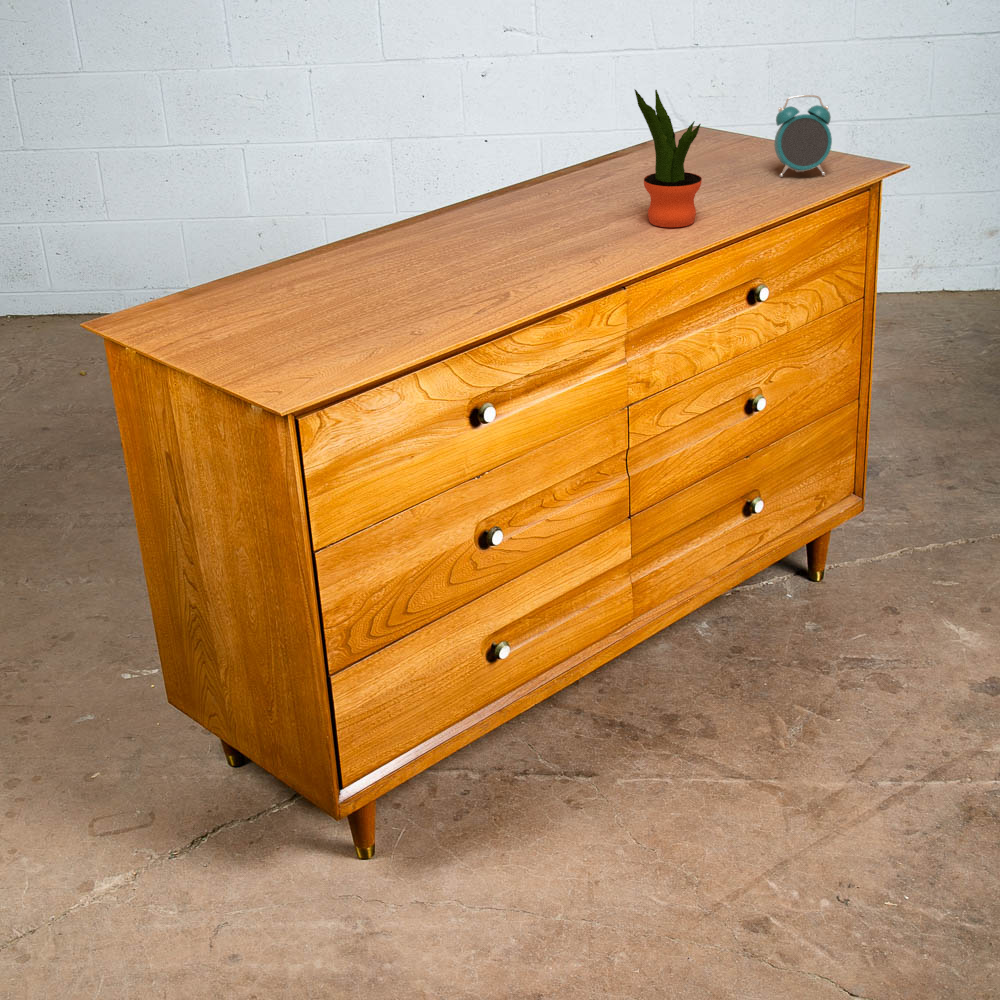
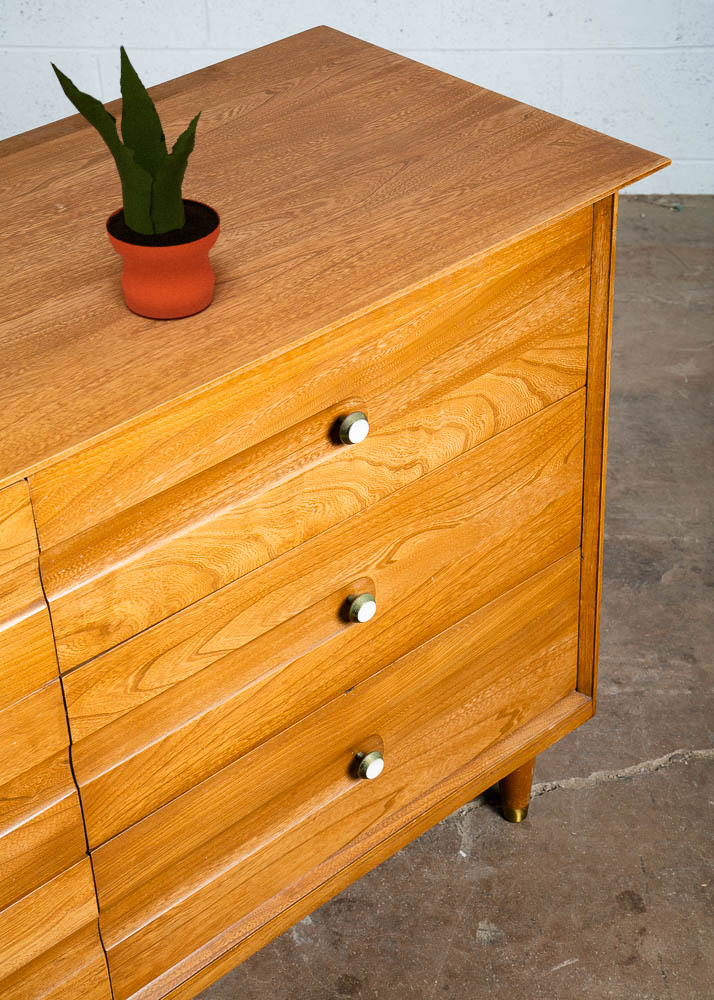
alarm clock: present [774,95,832,177] -> none [412,24,515,176]

